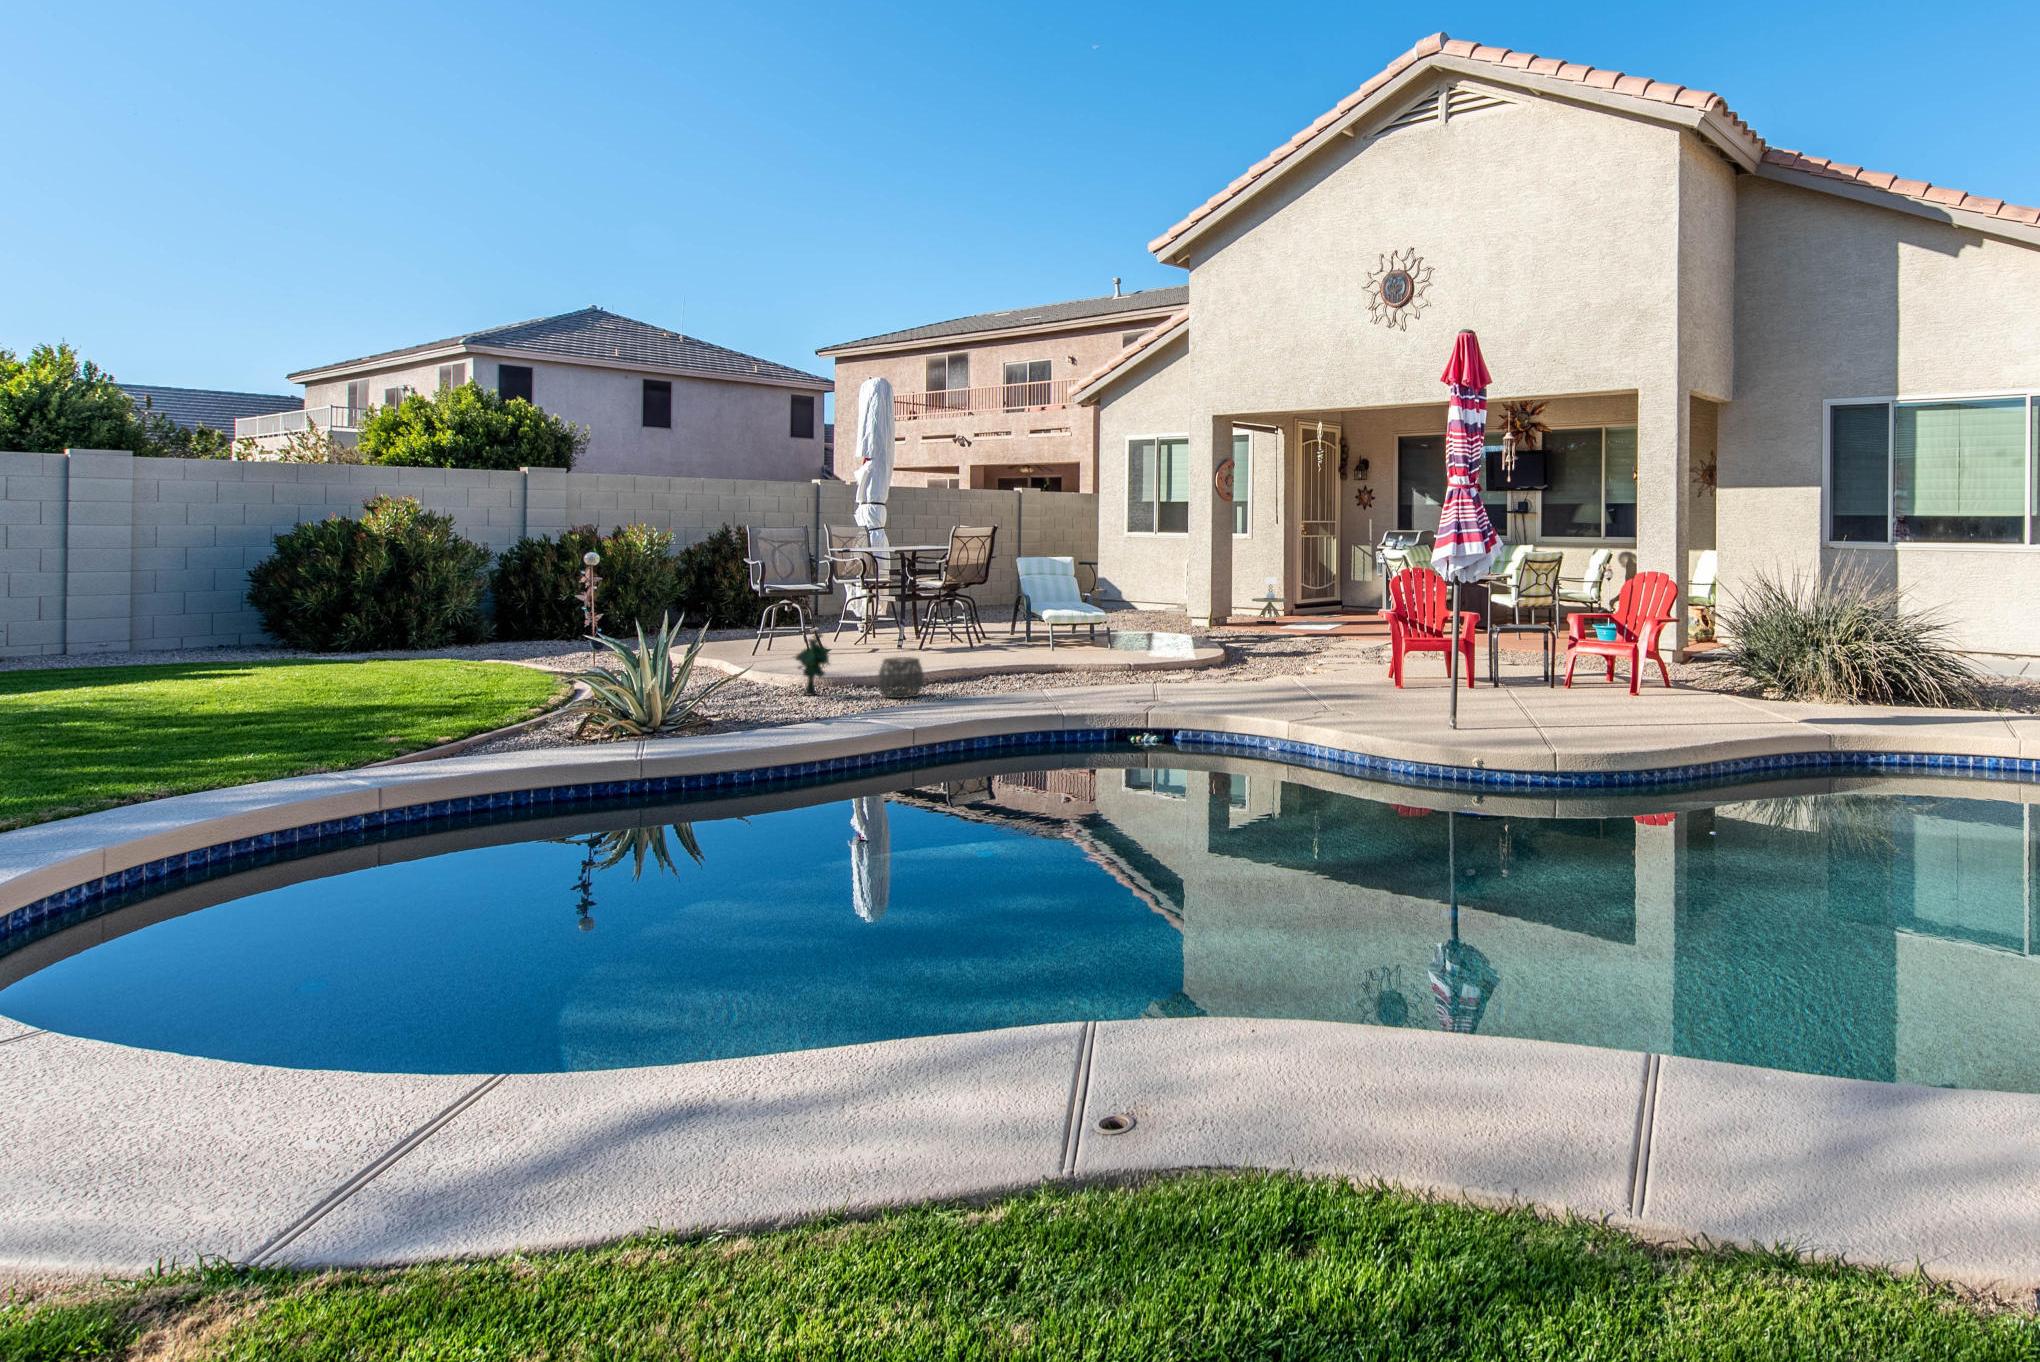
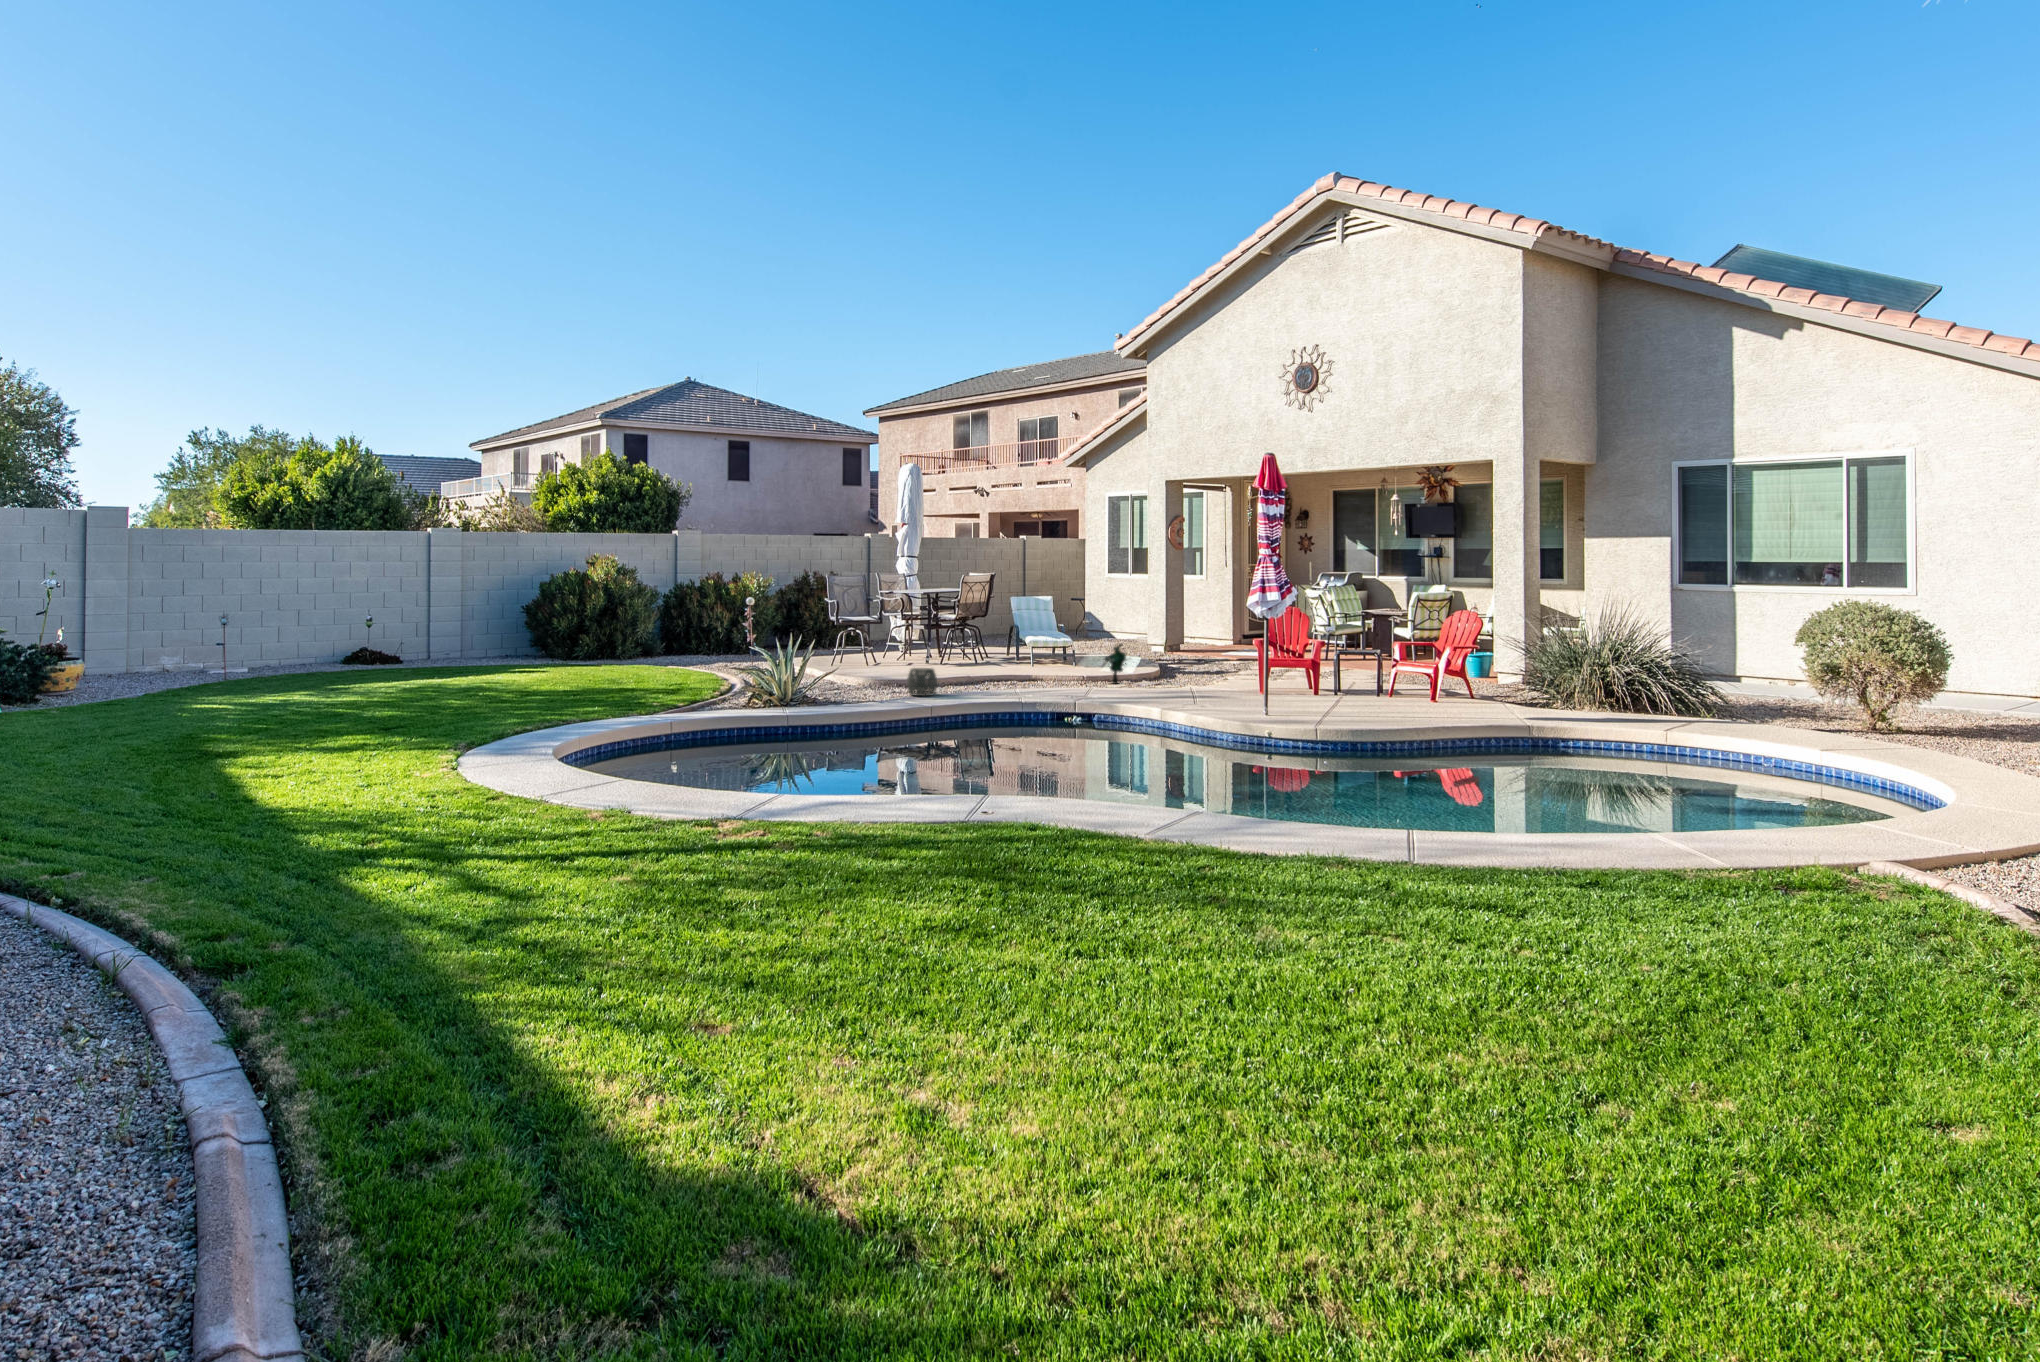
side table: present [1252,577,1288,624] -> none [1205,612,1236,651]
decorative plant: present [795,634,829,696] -> present [1105,644,1126,684]

